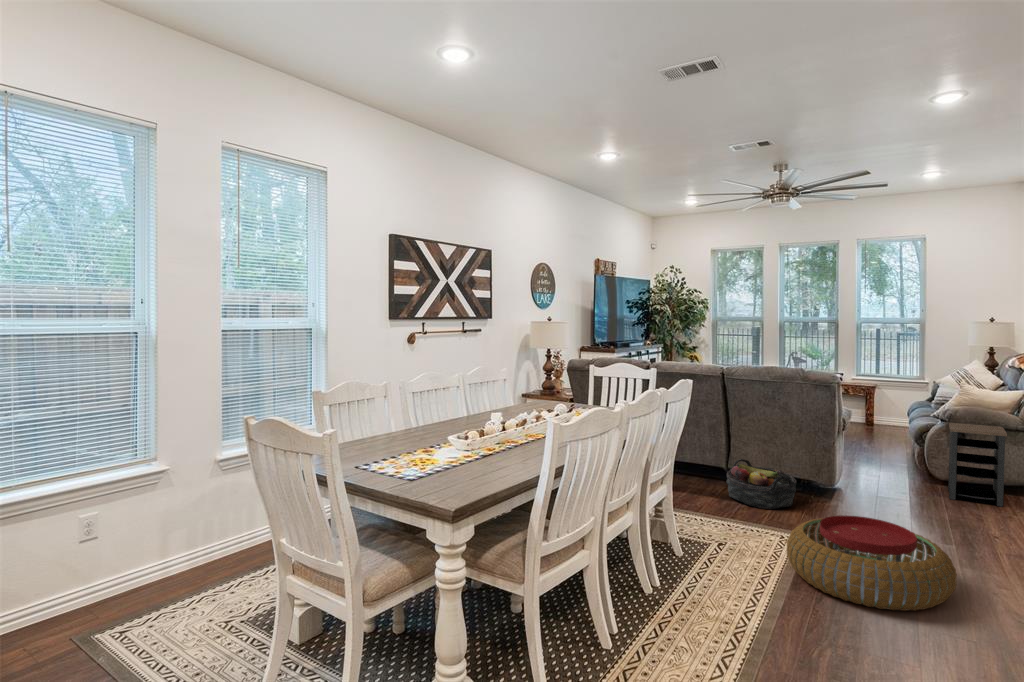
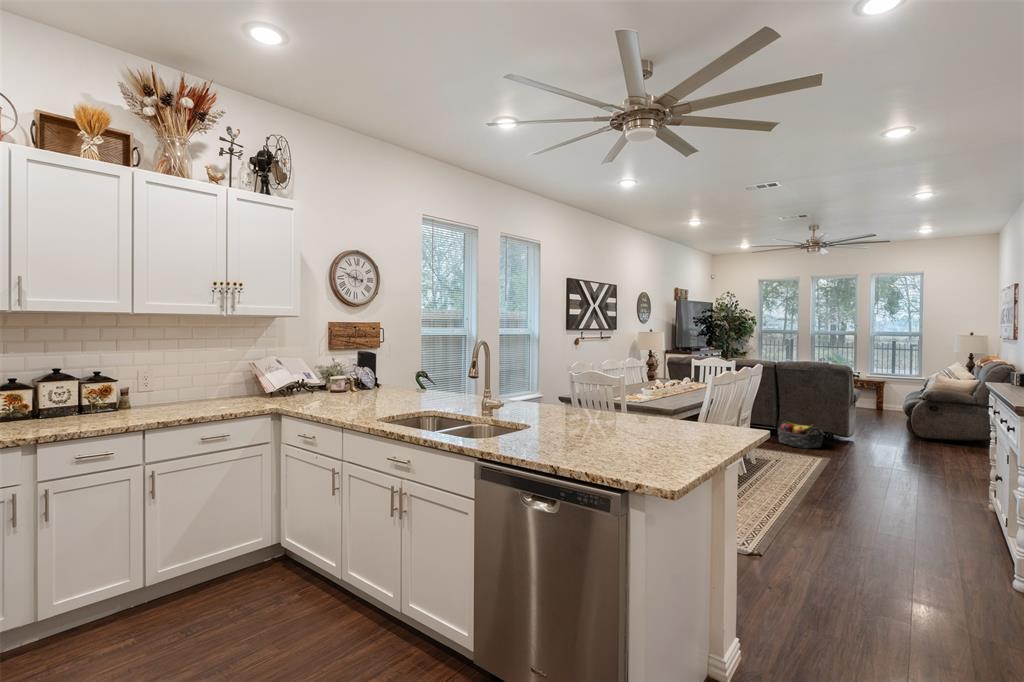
side table: present [948,422,1007,507] -> none [926,400,963,452]
pouf: present [787,515,957,611] -> none [817,443,913,486]

